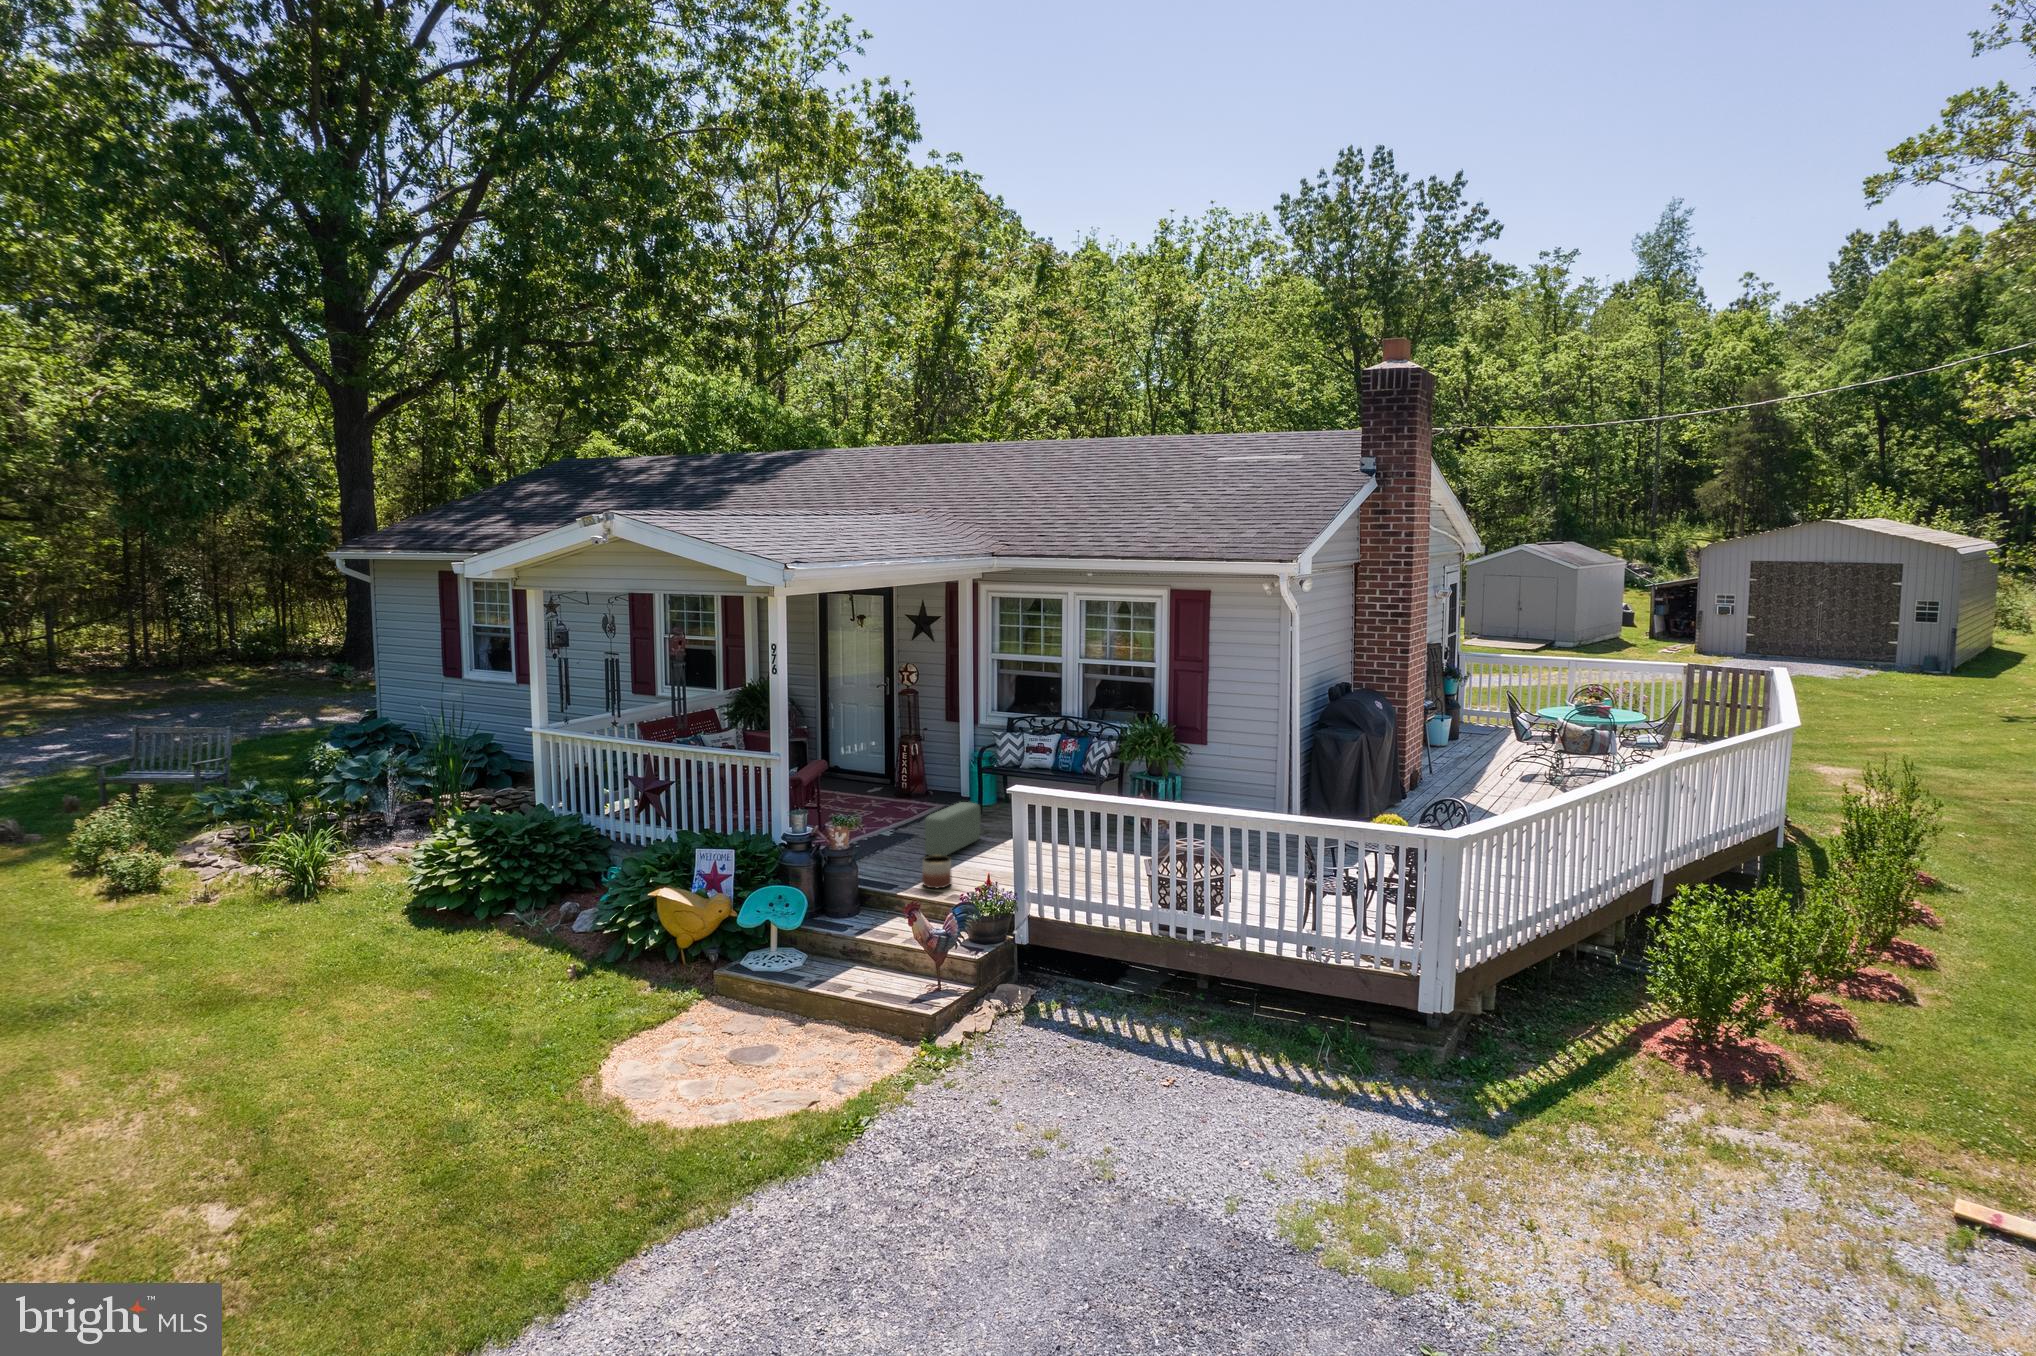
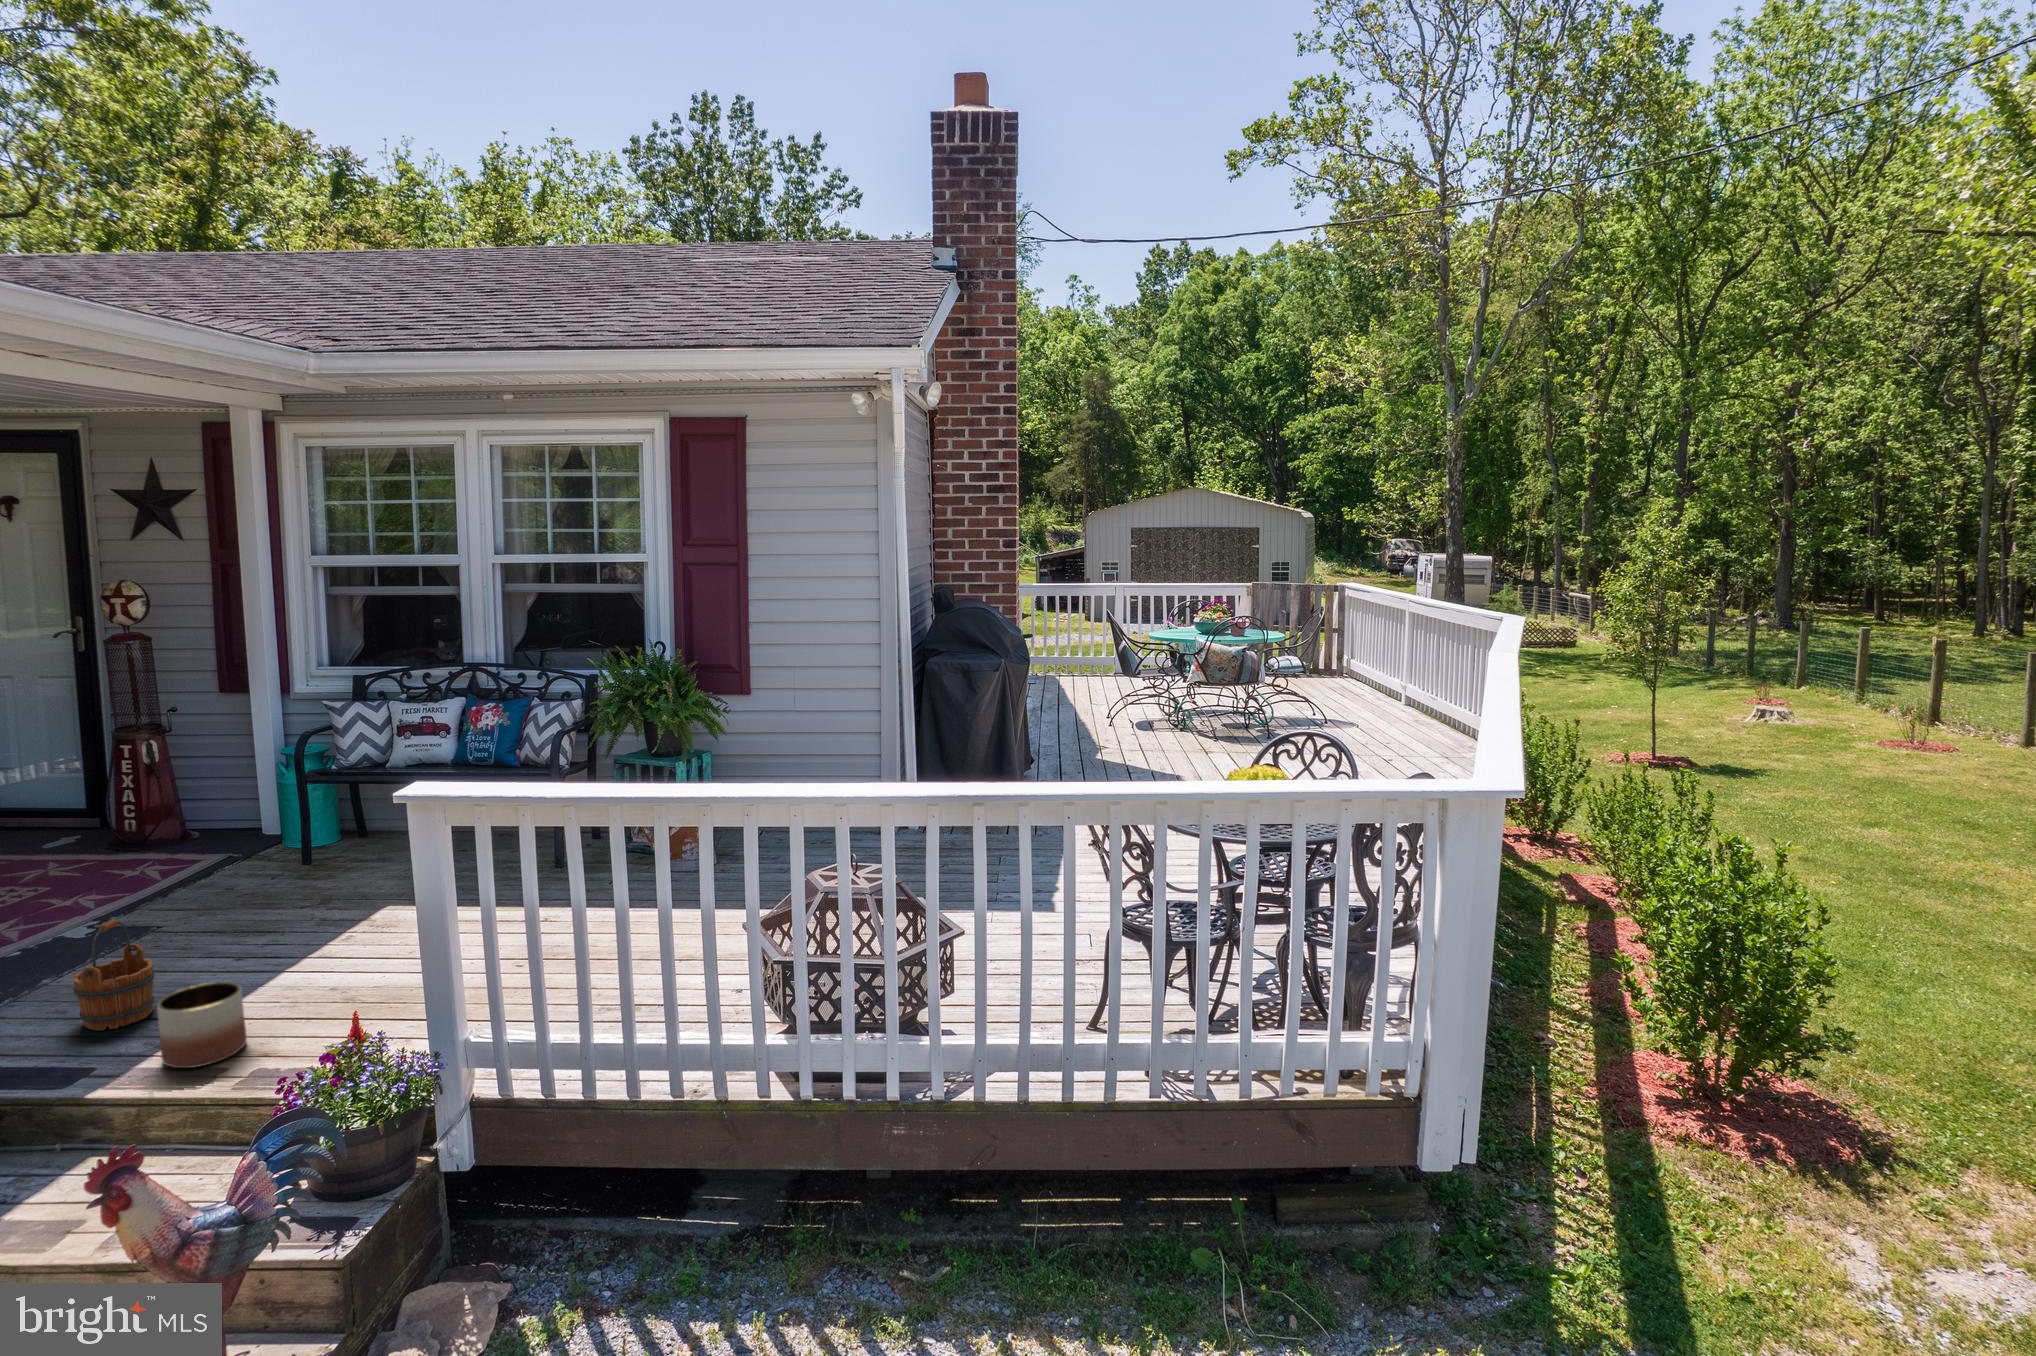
pouf: present [925,802,980,856] -> none [165,846,313,976]
wooden bucket: none [893,823,920,870] -> present [73,919,155,1031]

